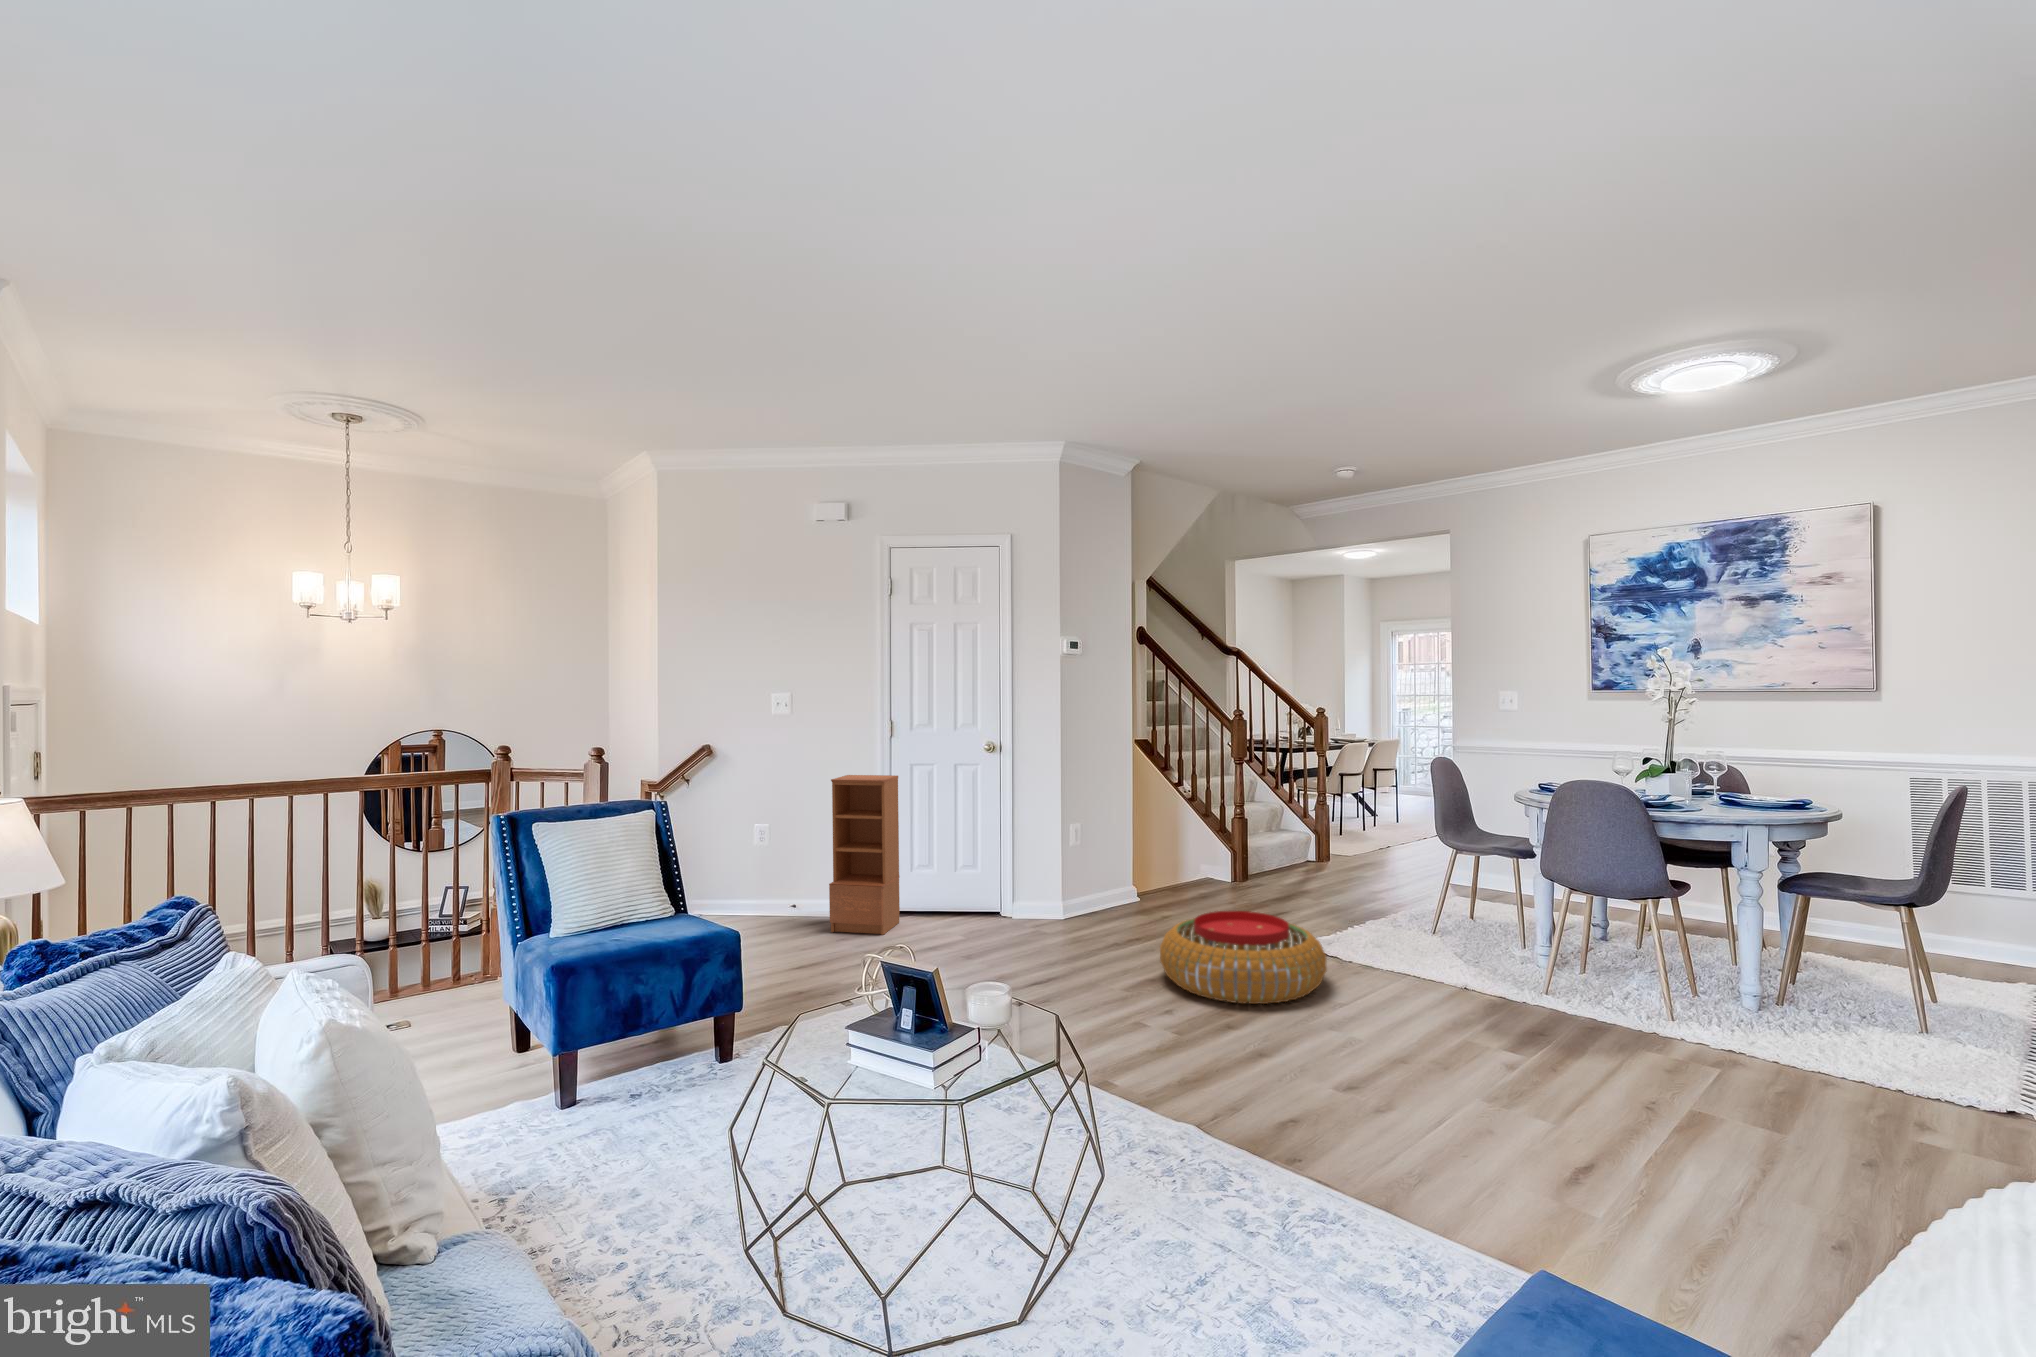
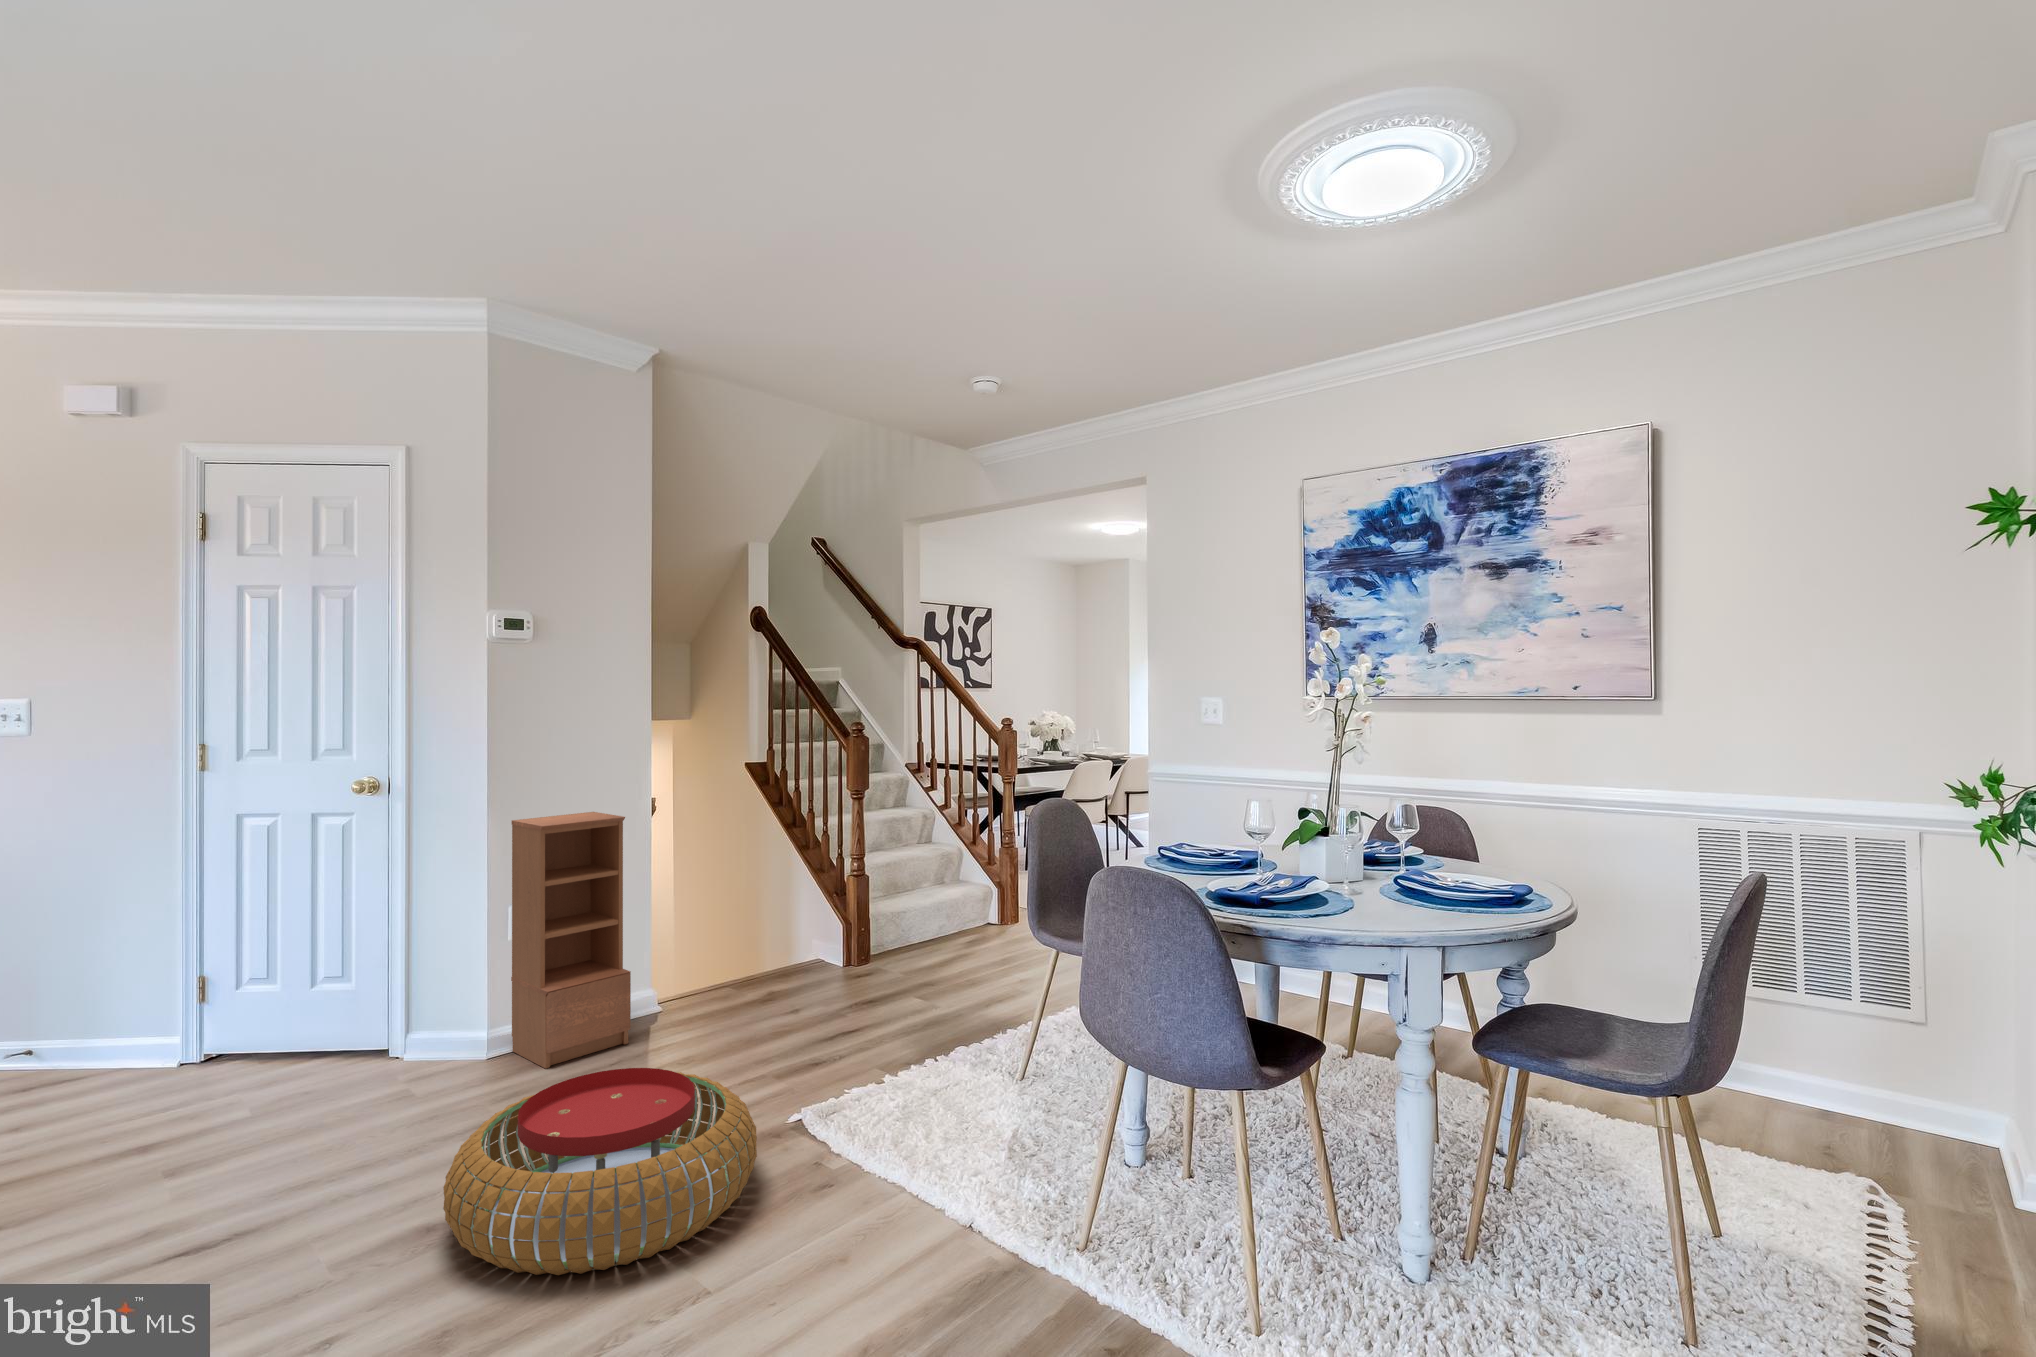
bookcase: present [829,775,900,935] -> present [511,812,631,1069]

